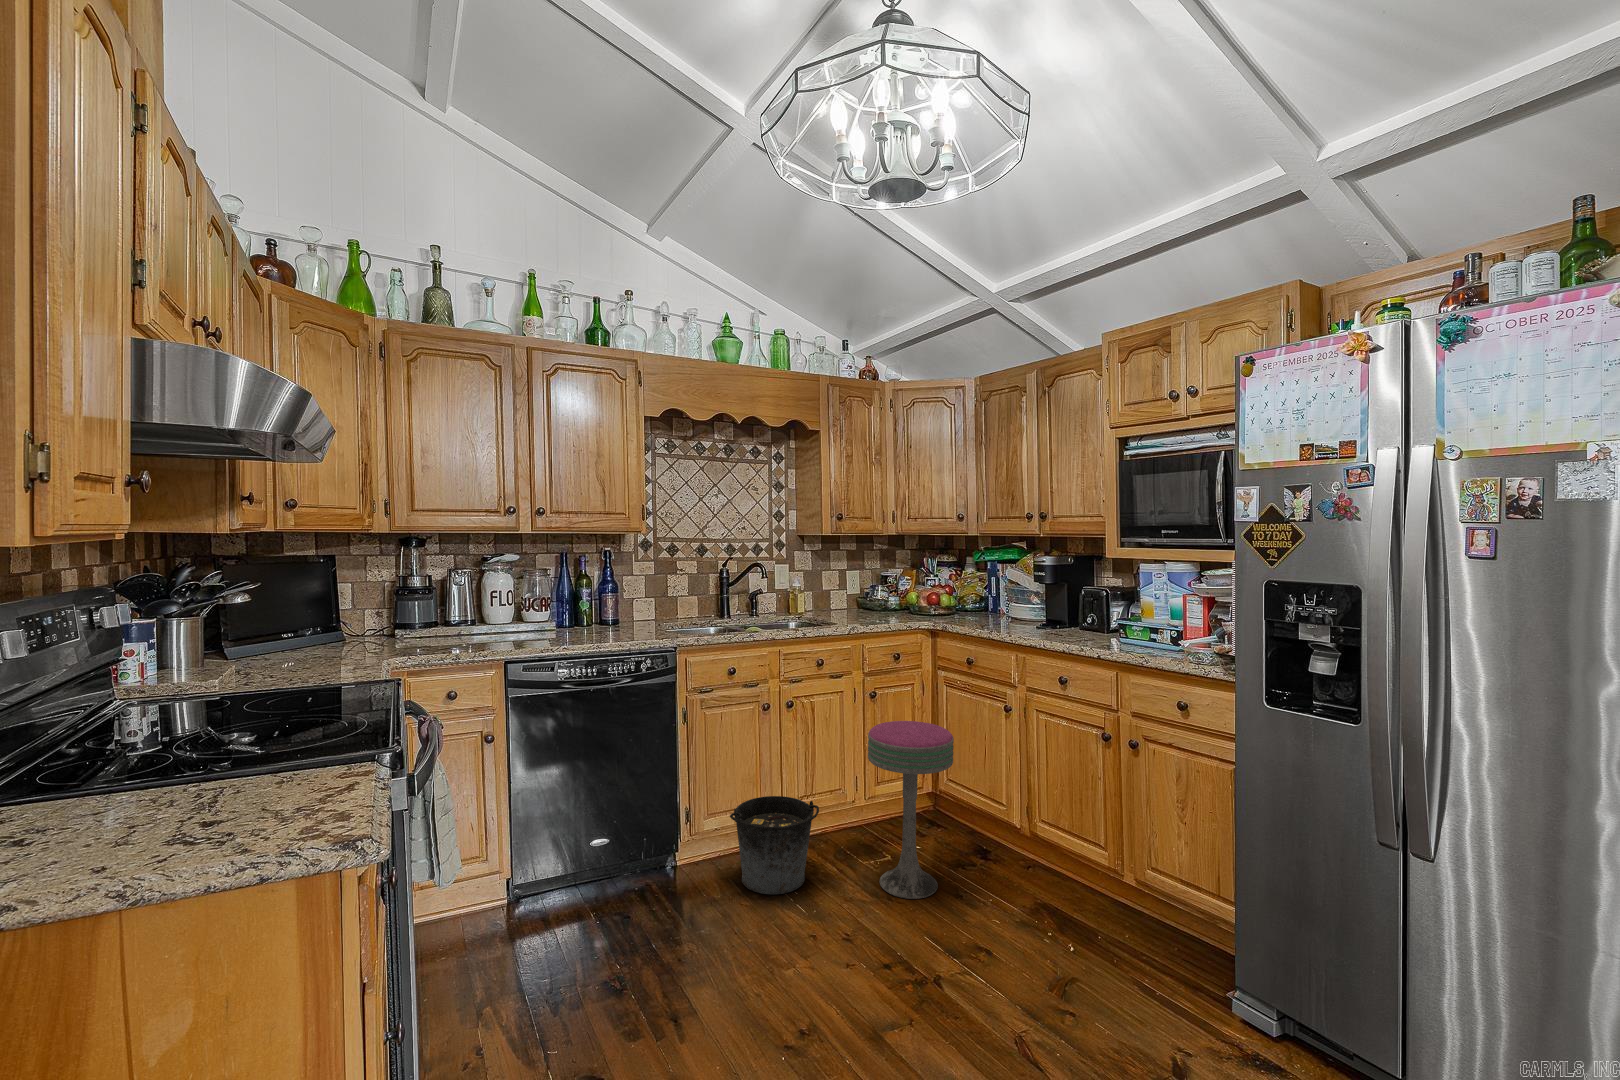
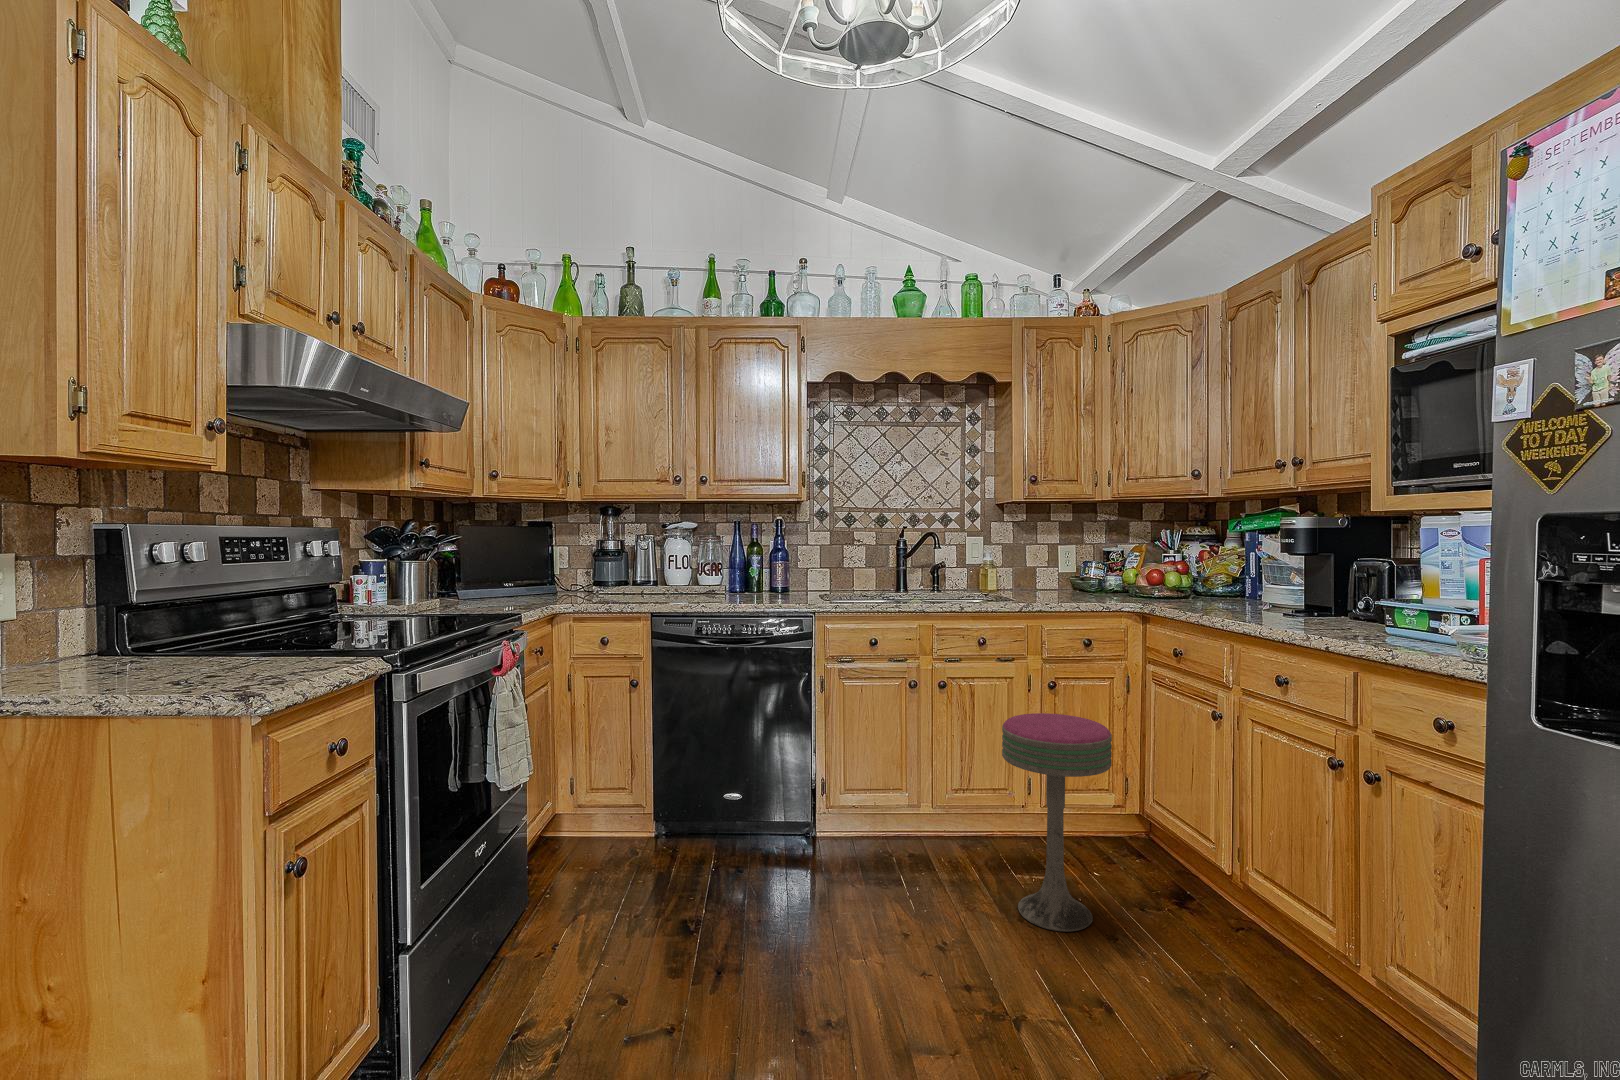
bucket: present [730,796,819,894] -> none [851,783,953,890]

